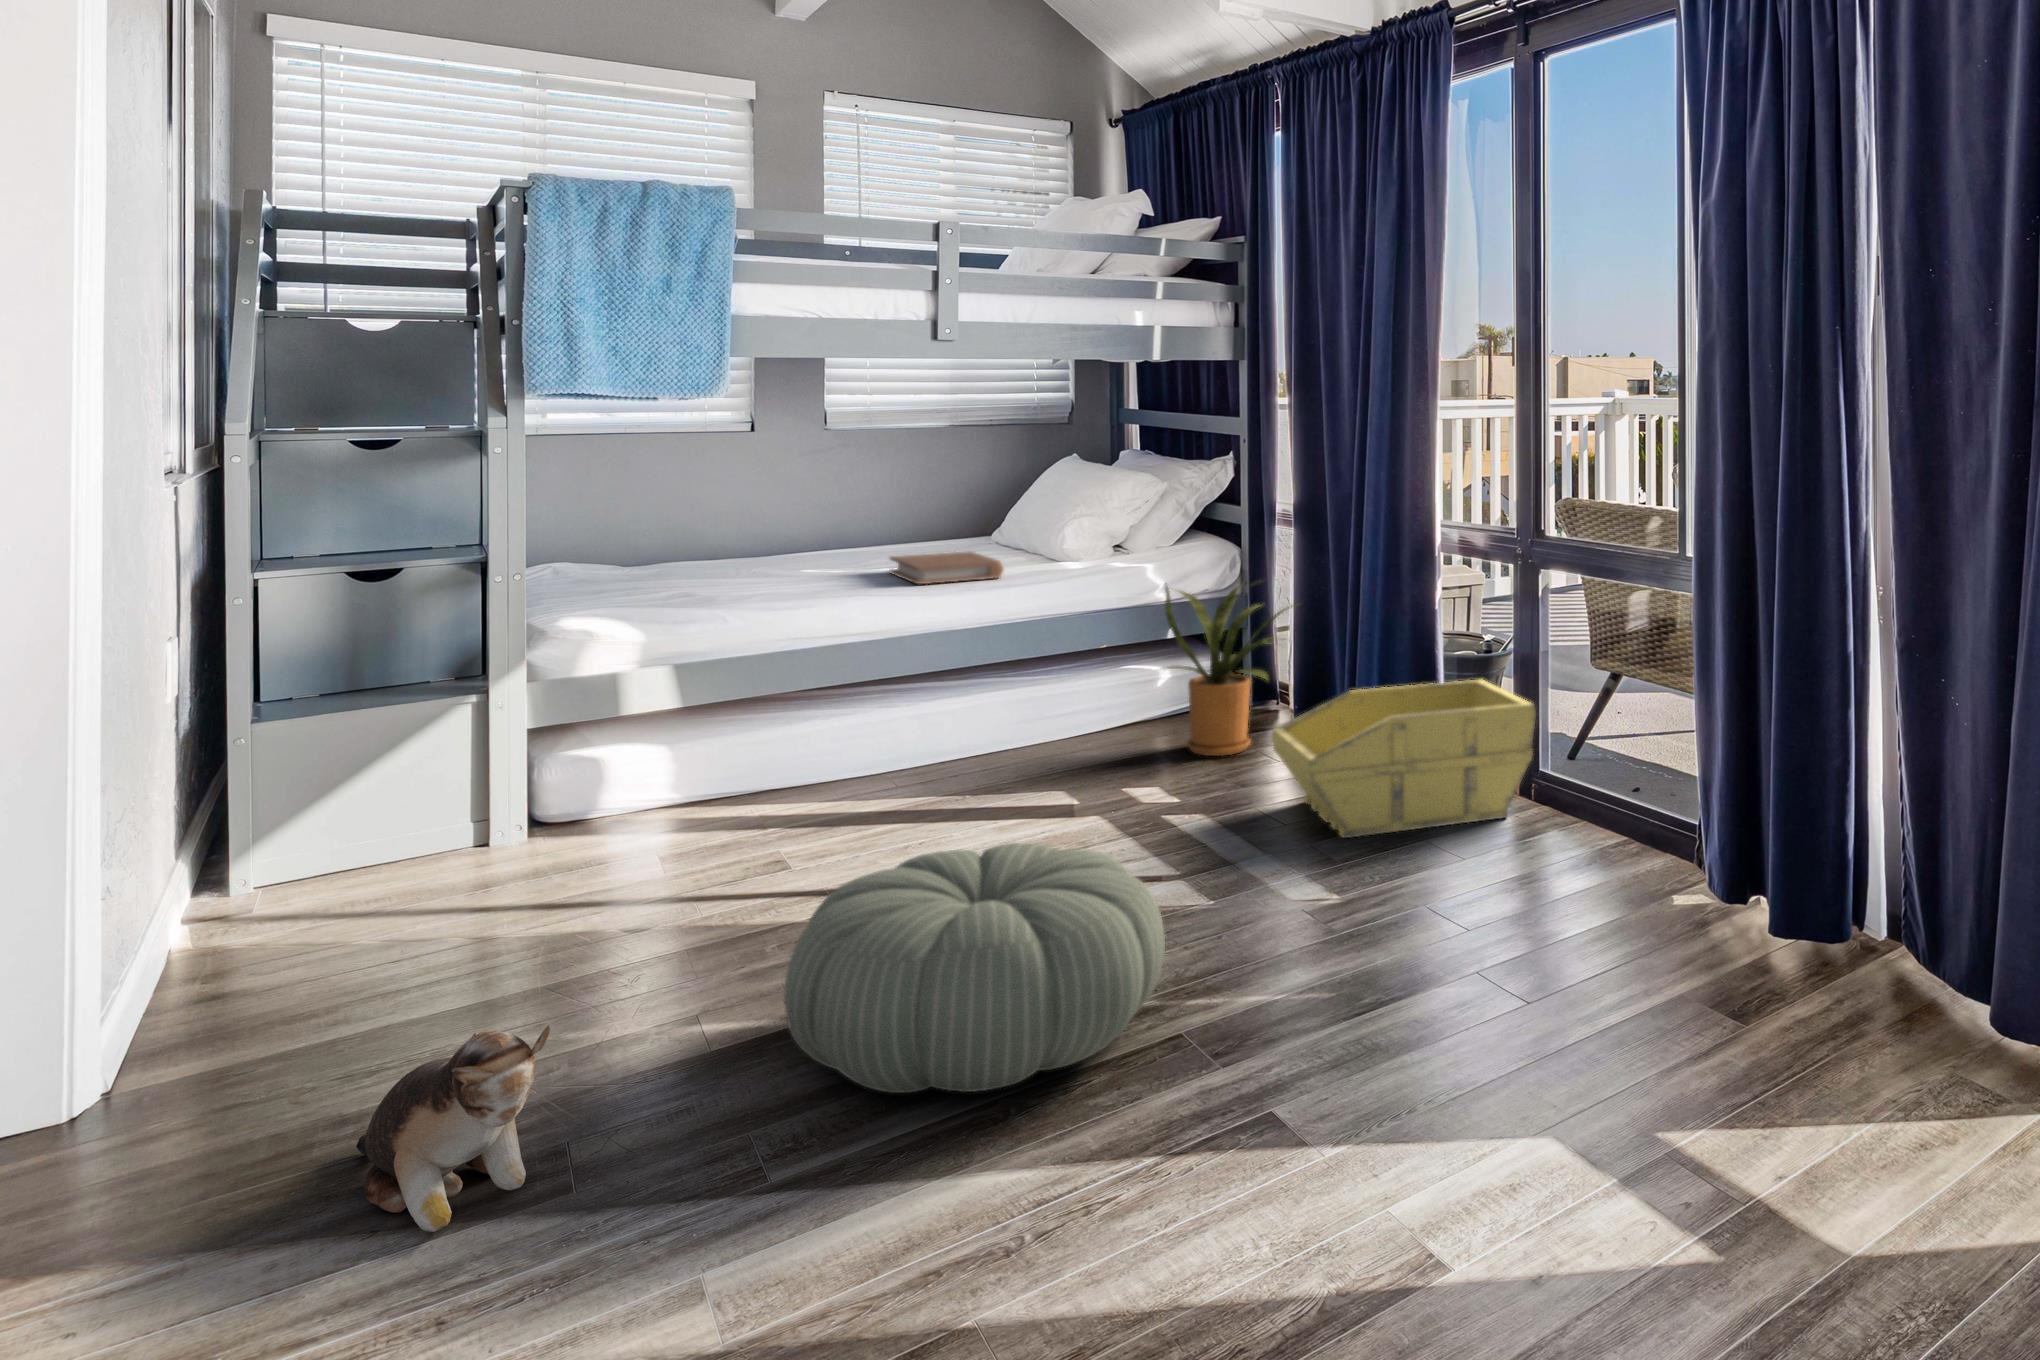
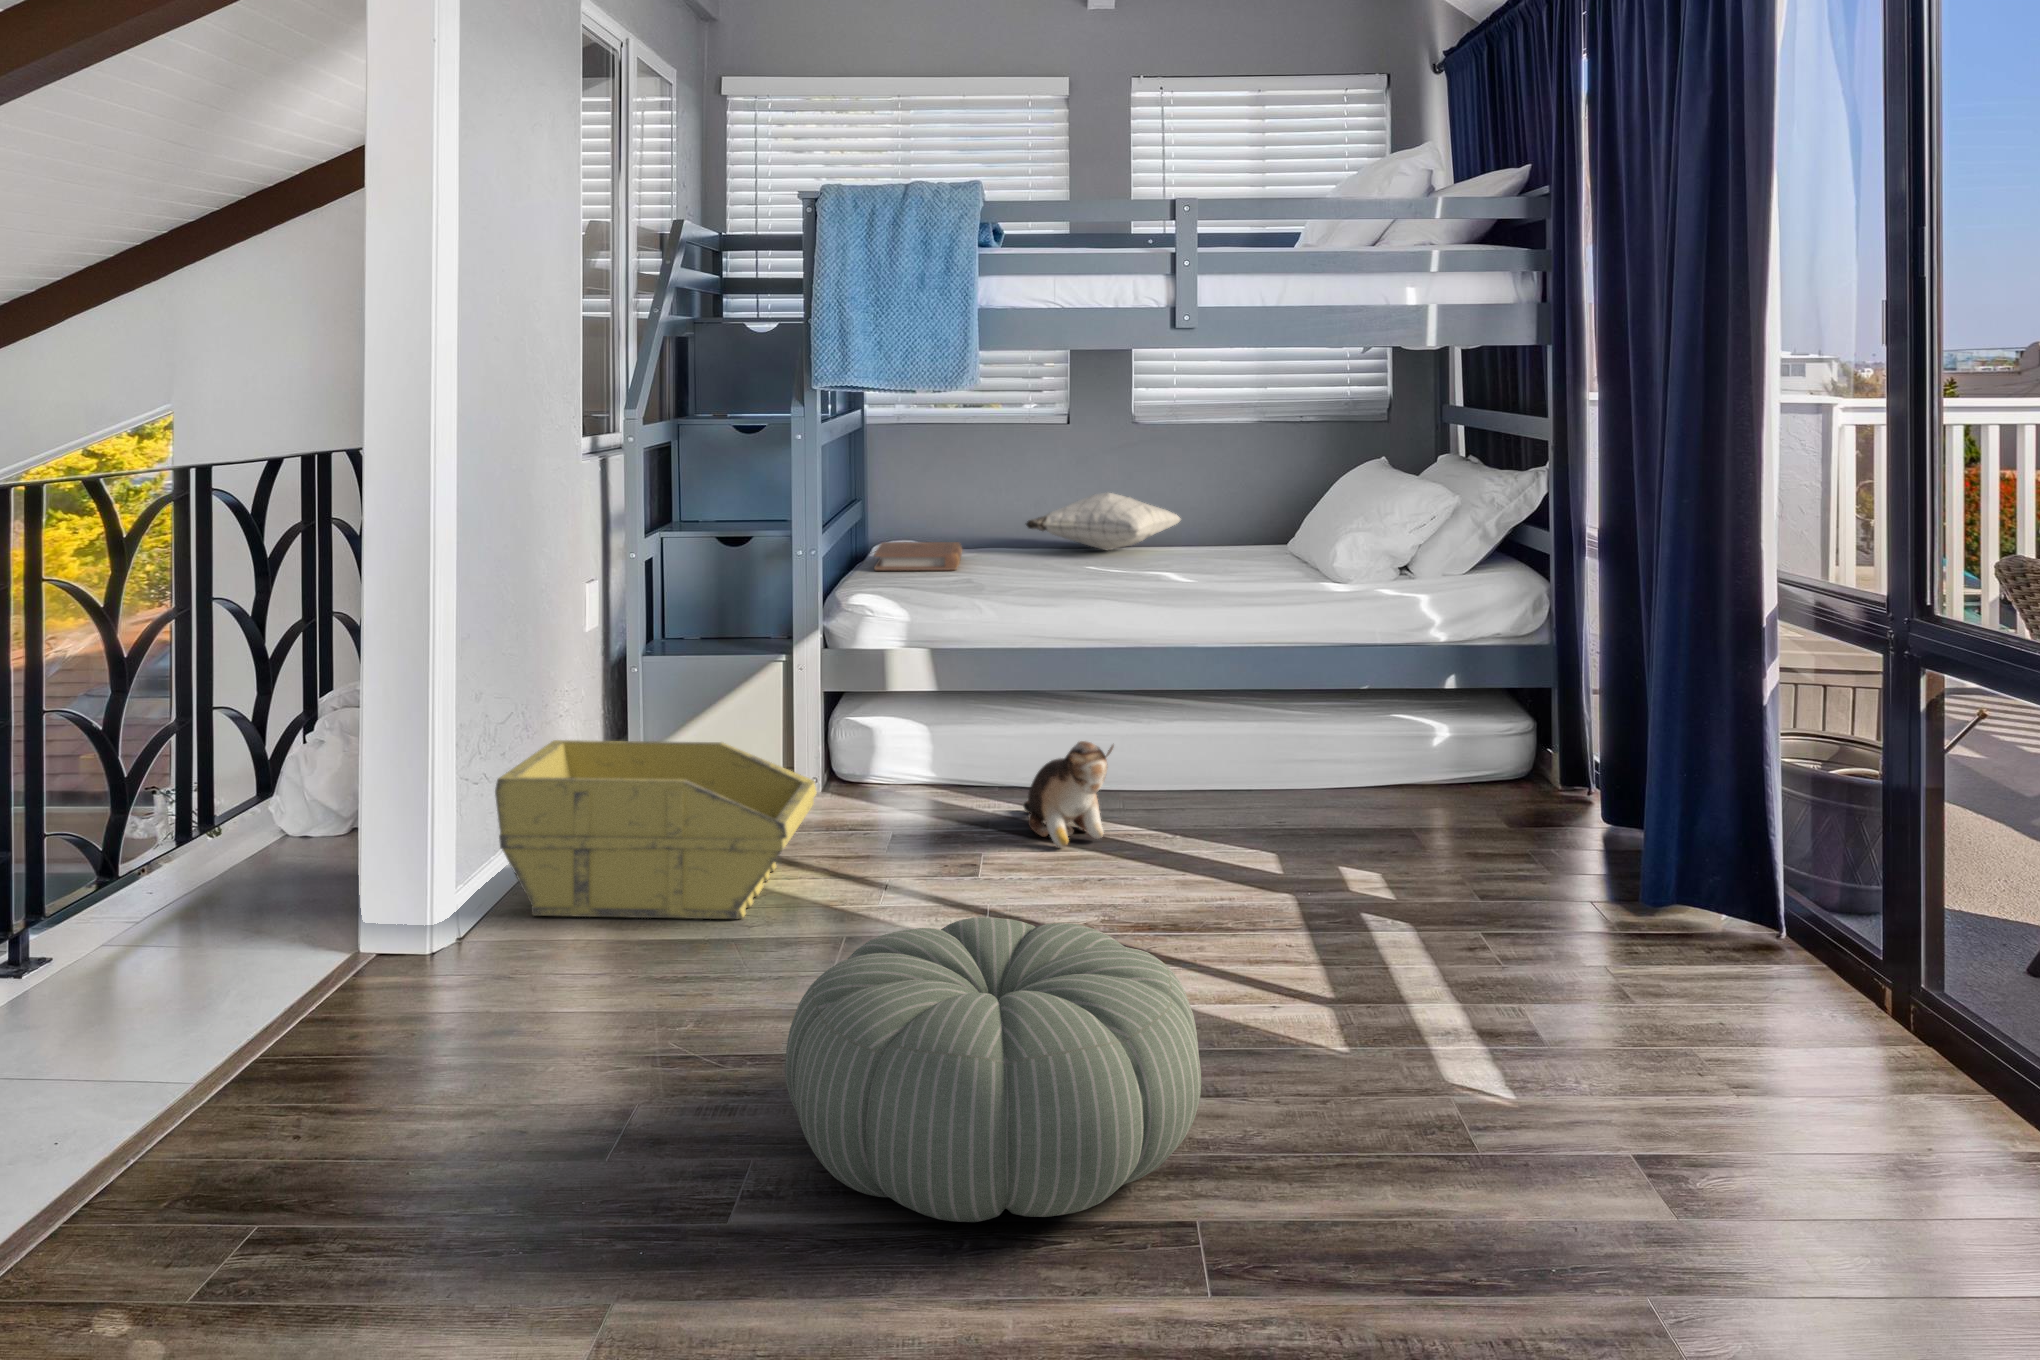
pillow: none [729,494,886,549] -> present [1026,492,1181,550]
book: present [890,552,1003,584] -> present [874,542,962,570]
house plant: present [1165,581,1290,756] -> none [1411,620,1593,845]
storage bin: present [1271,680,1536,838] -> present [495,740,817,919]
plush toy: present [356,1025,550,1232] -> present [1024,741,1113,847]

